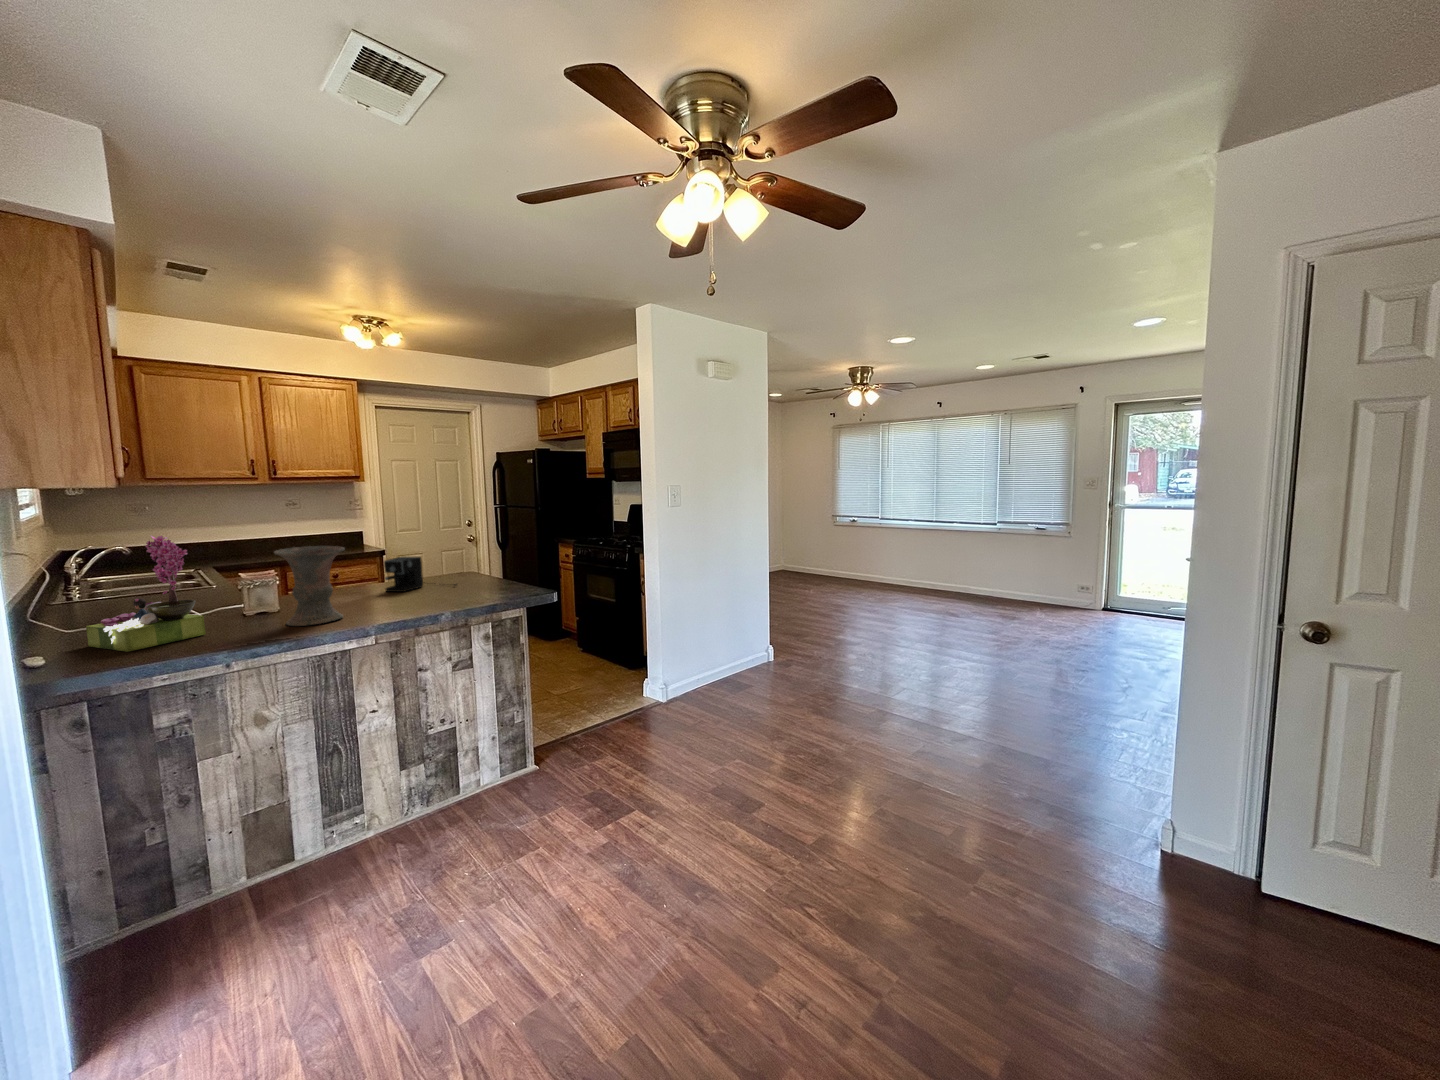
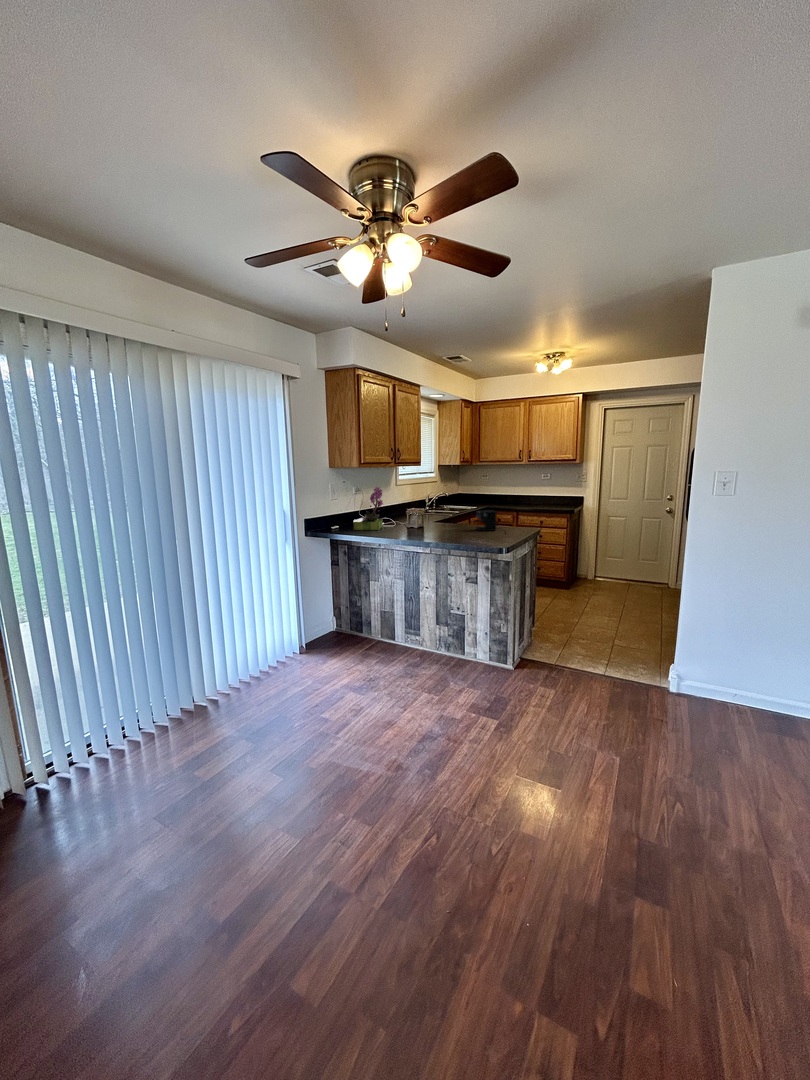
vase: present [274,546,345,626] -> none [394,497,422,535]

